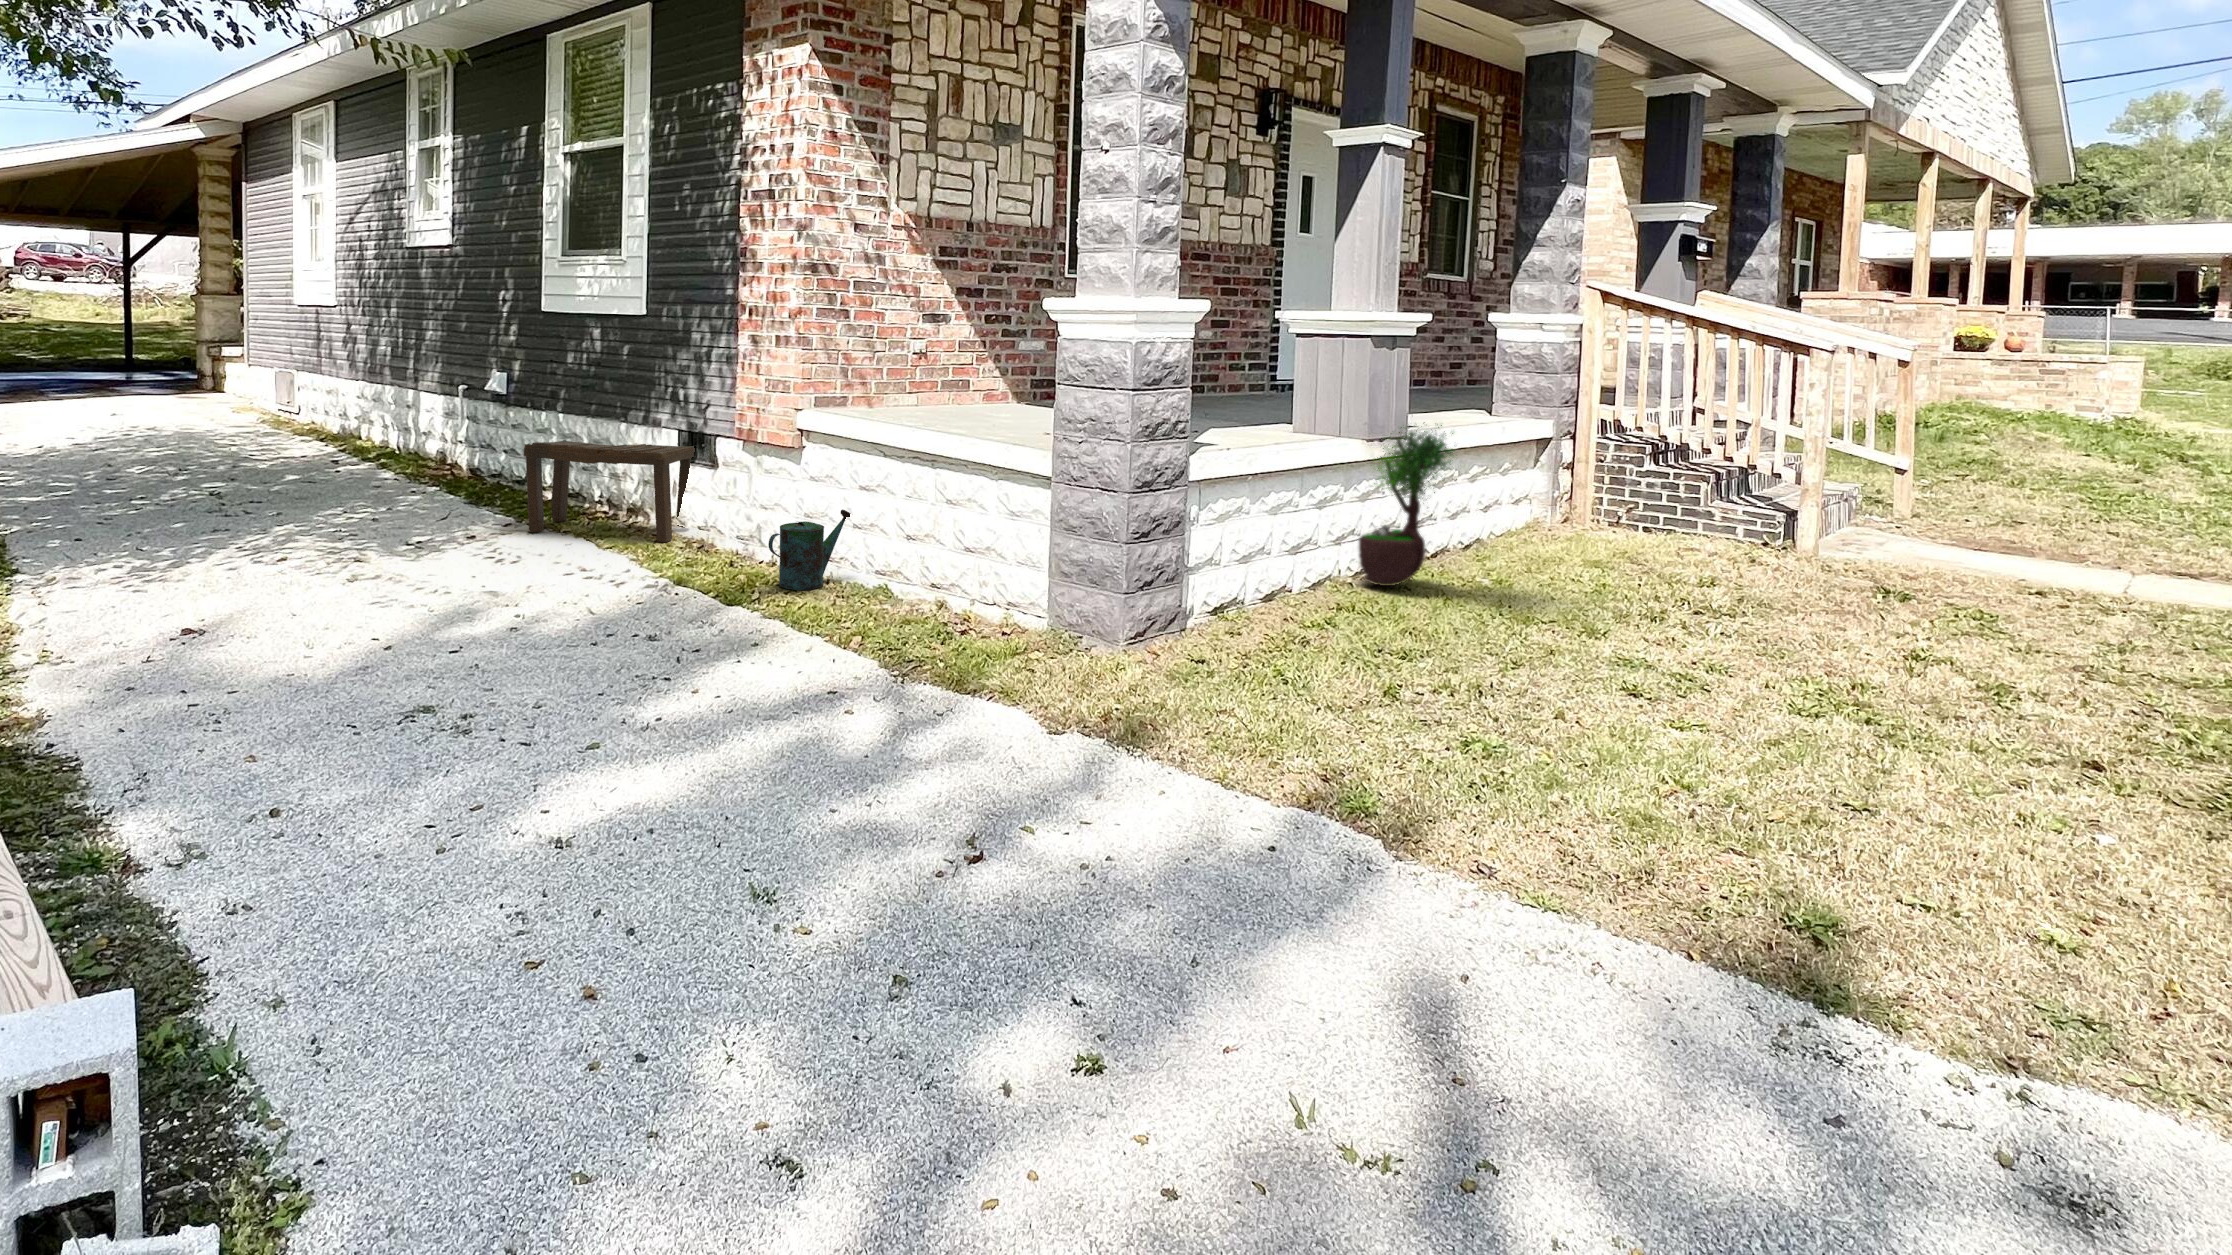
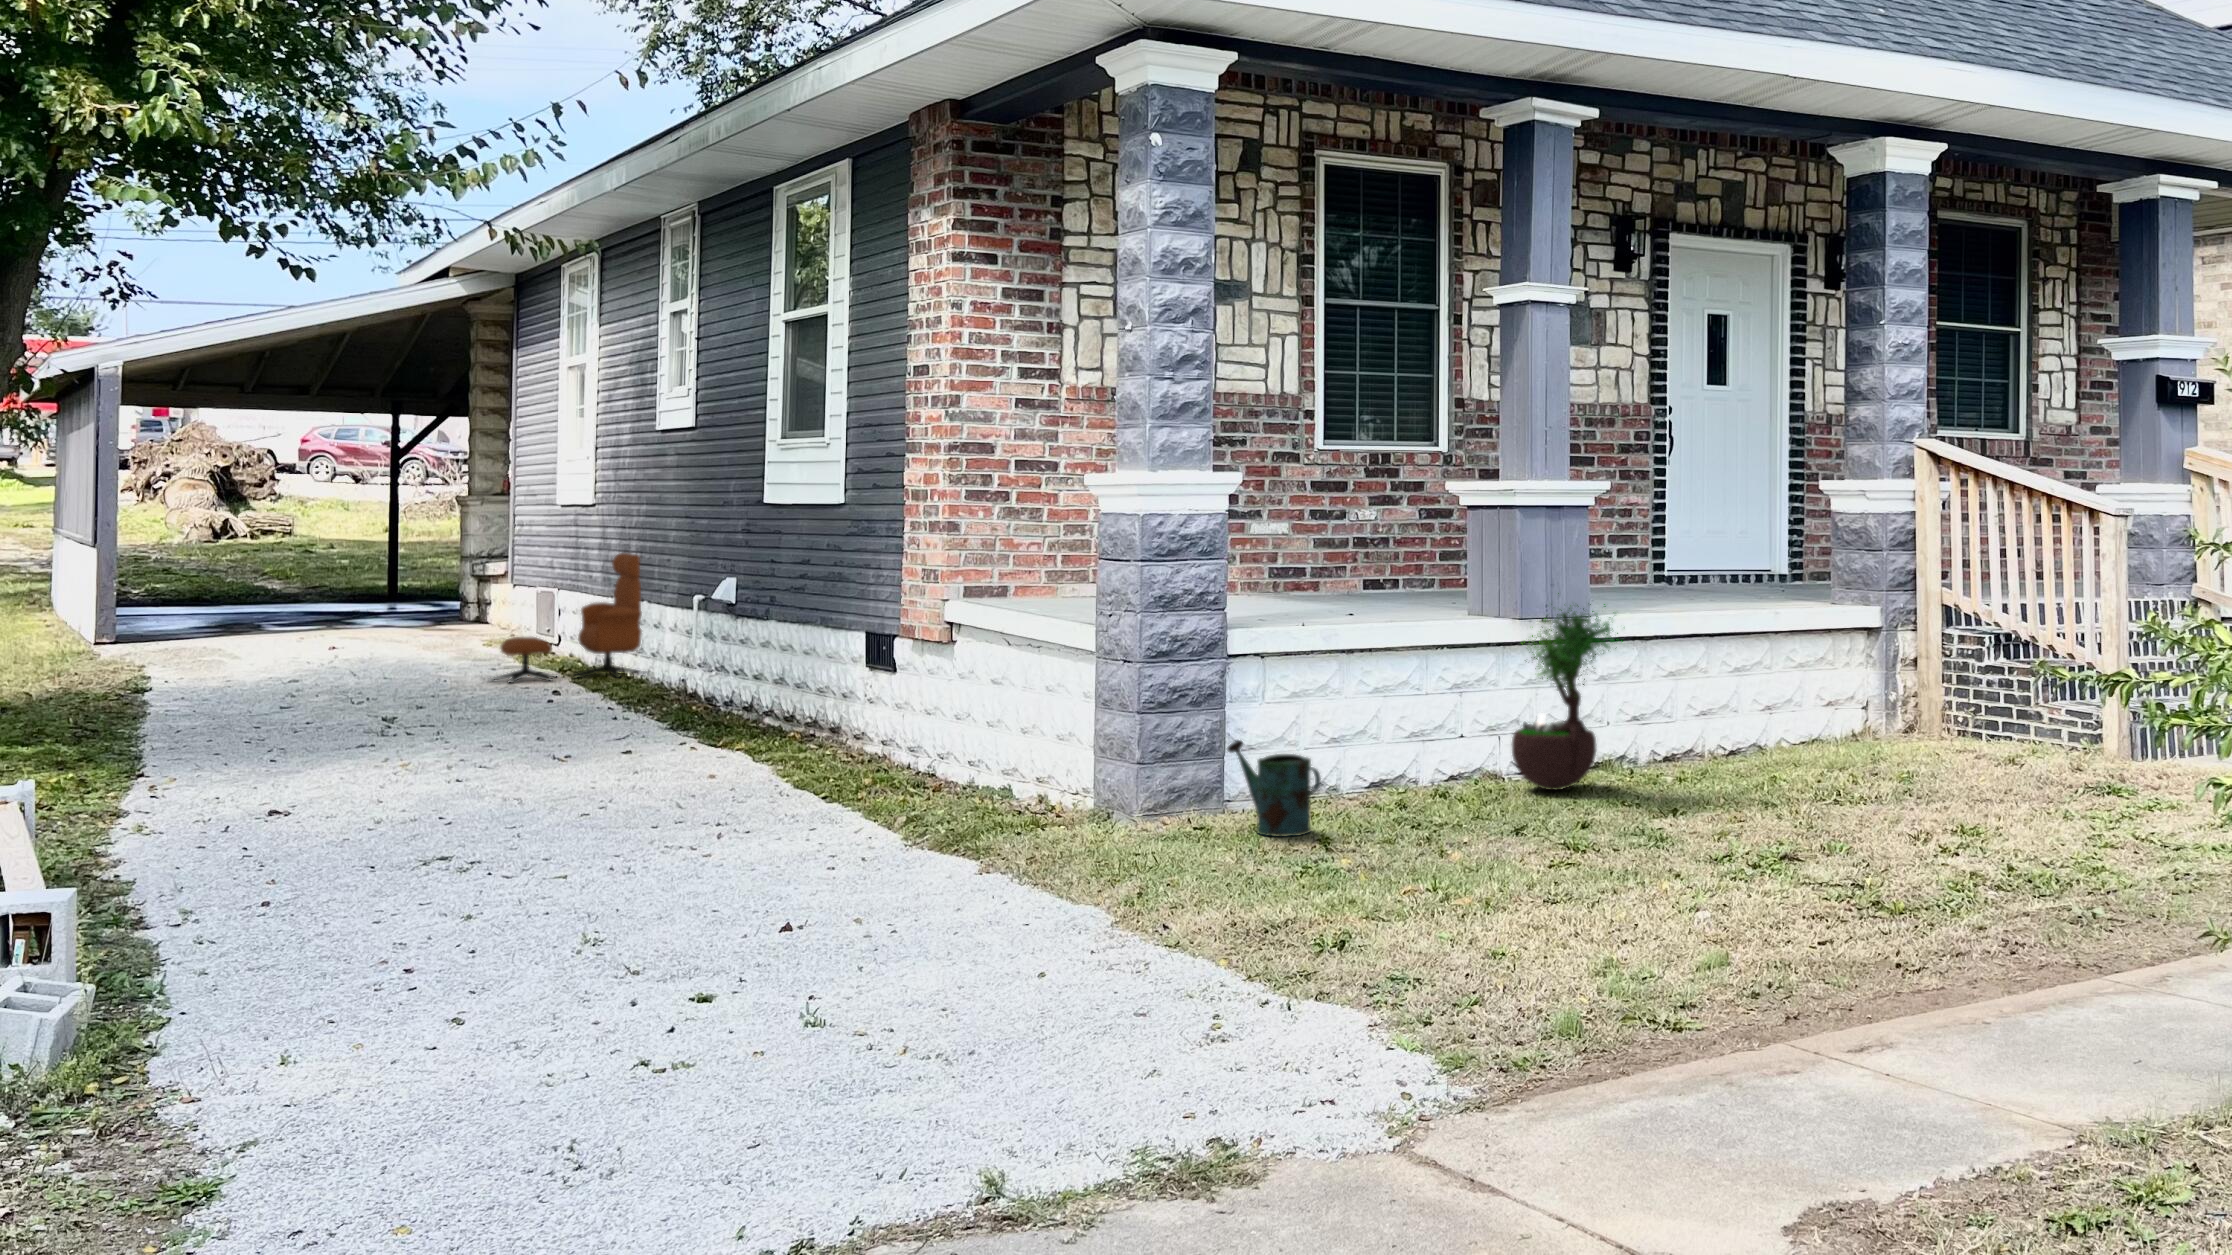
lounge chair: none [277,346,409,454] -> present [490,553,647,683]
bench: present [524,440,695,542] -> none [682,647,874,757]
watering can: present [768,510,851,590] -> present [1227,740,1321,837]

